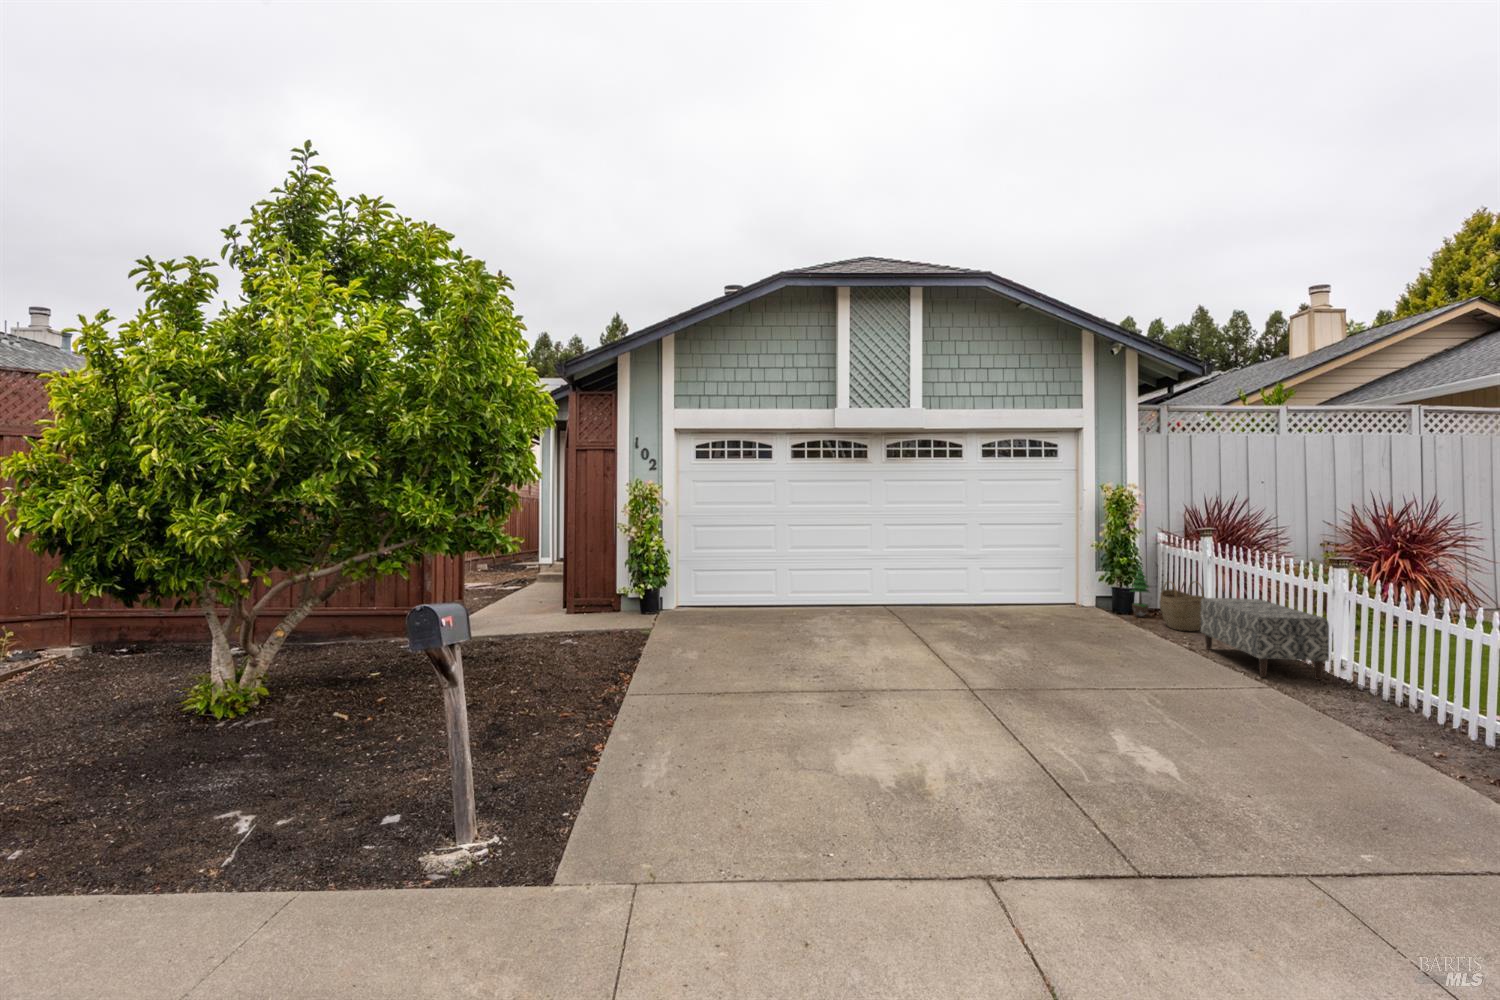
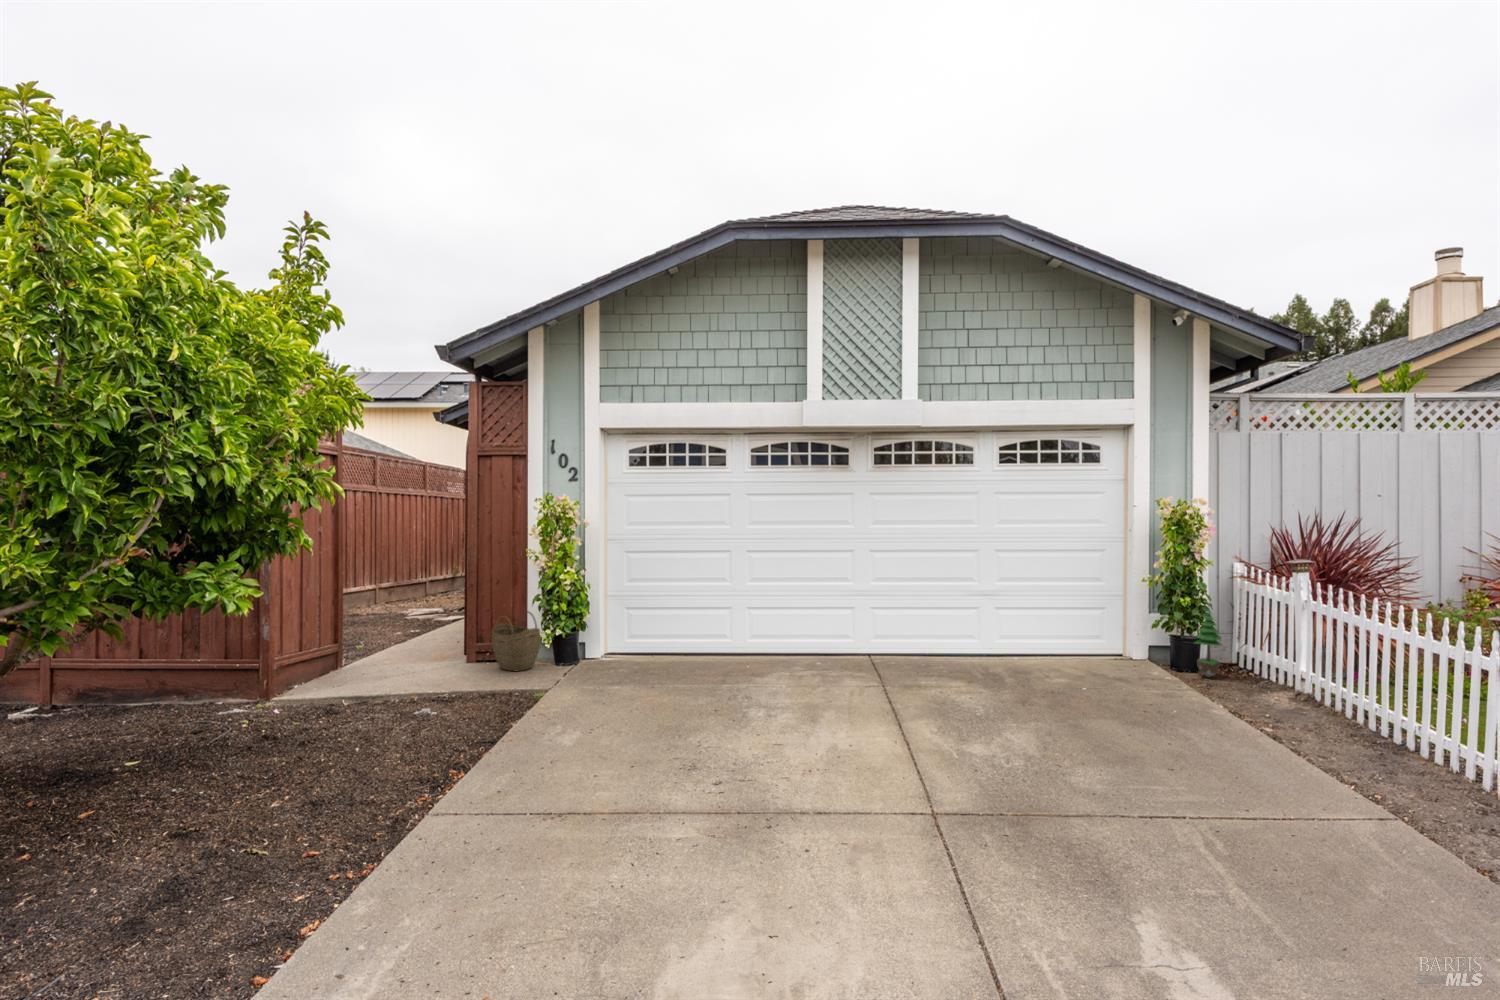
woven basket: present [1160,582,1204,631] -> present [492,611,541,671]
bench: present [1201,598,1329,680] -> none [1290,667,1488,809]

